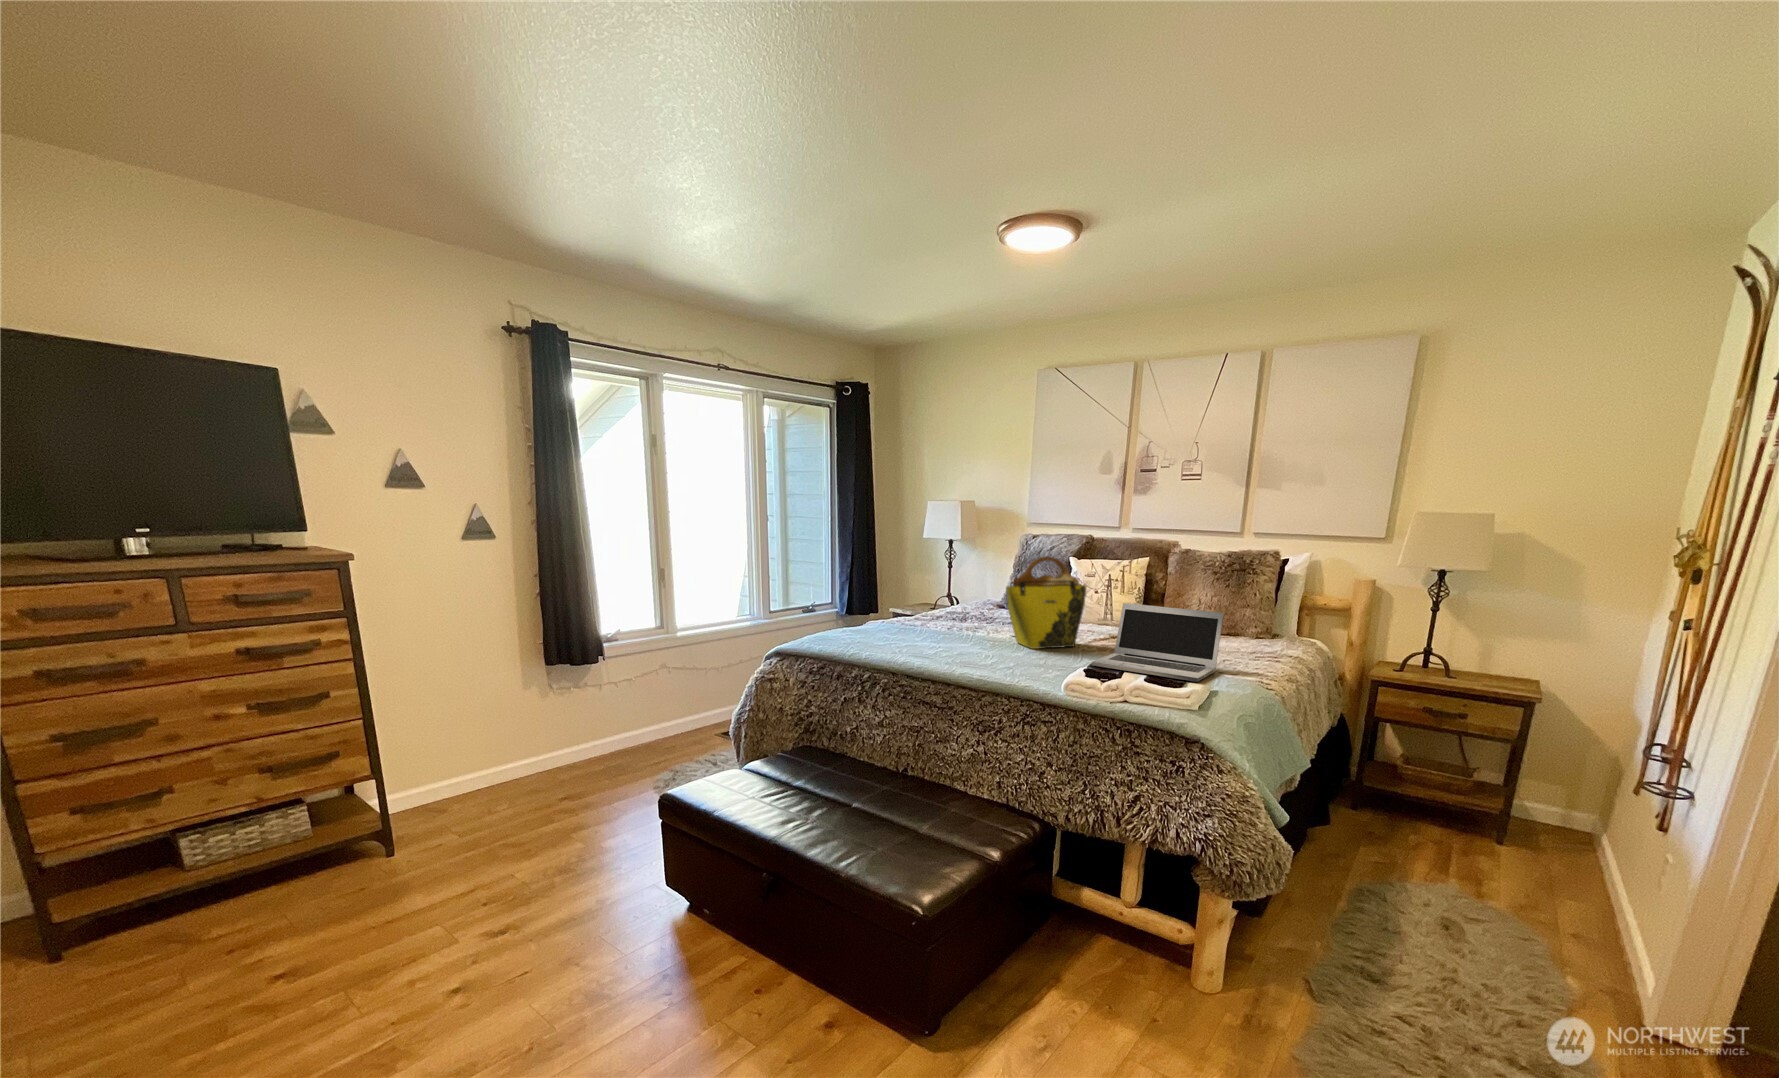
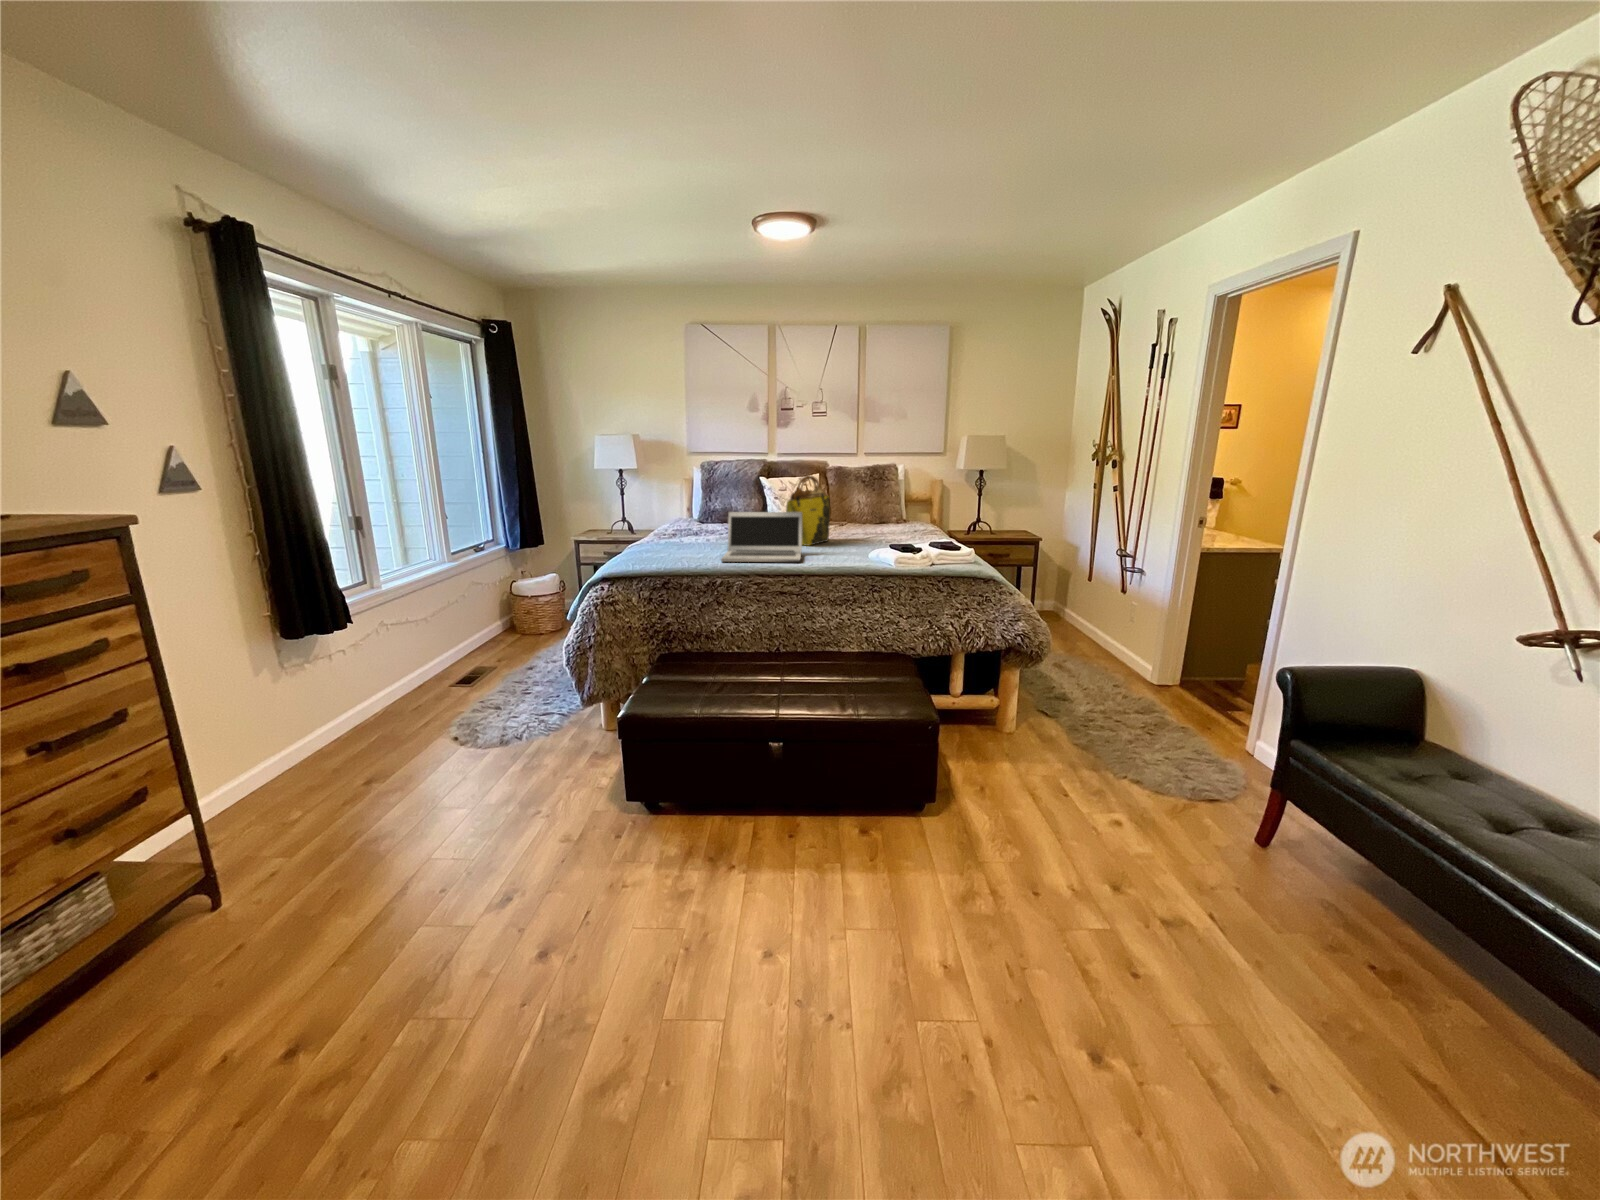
laptop: present [1092,603,1223,682] -> present [721,512,802,562]

